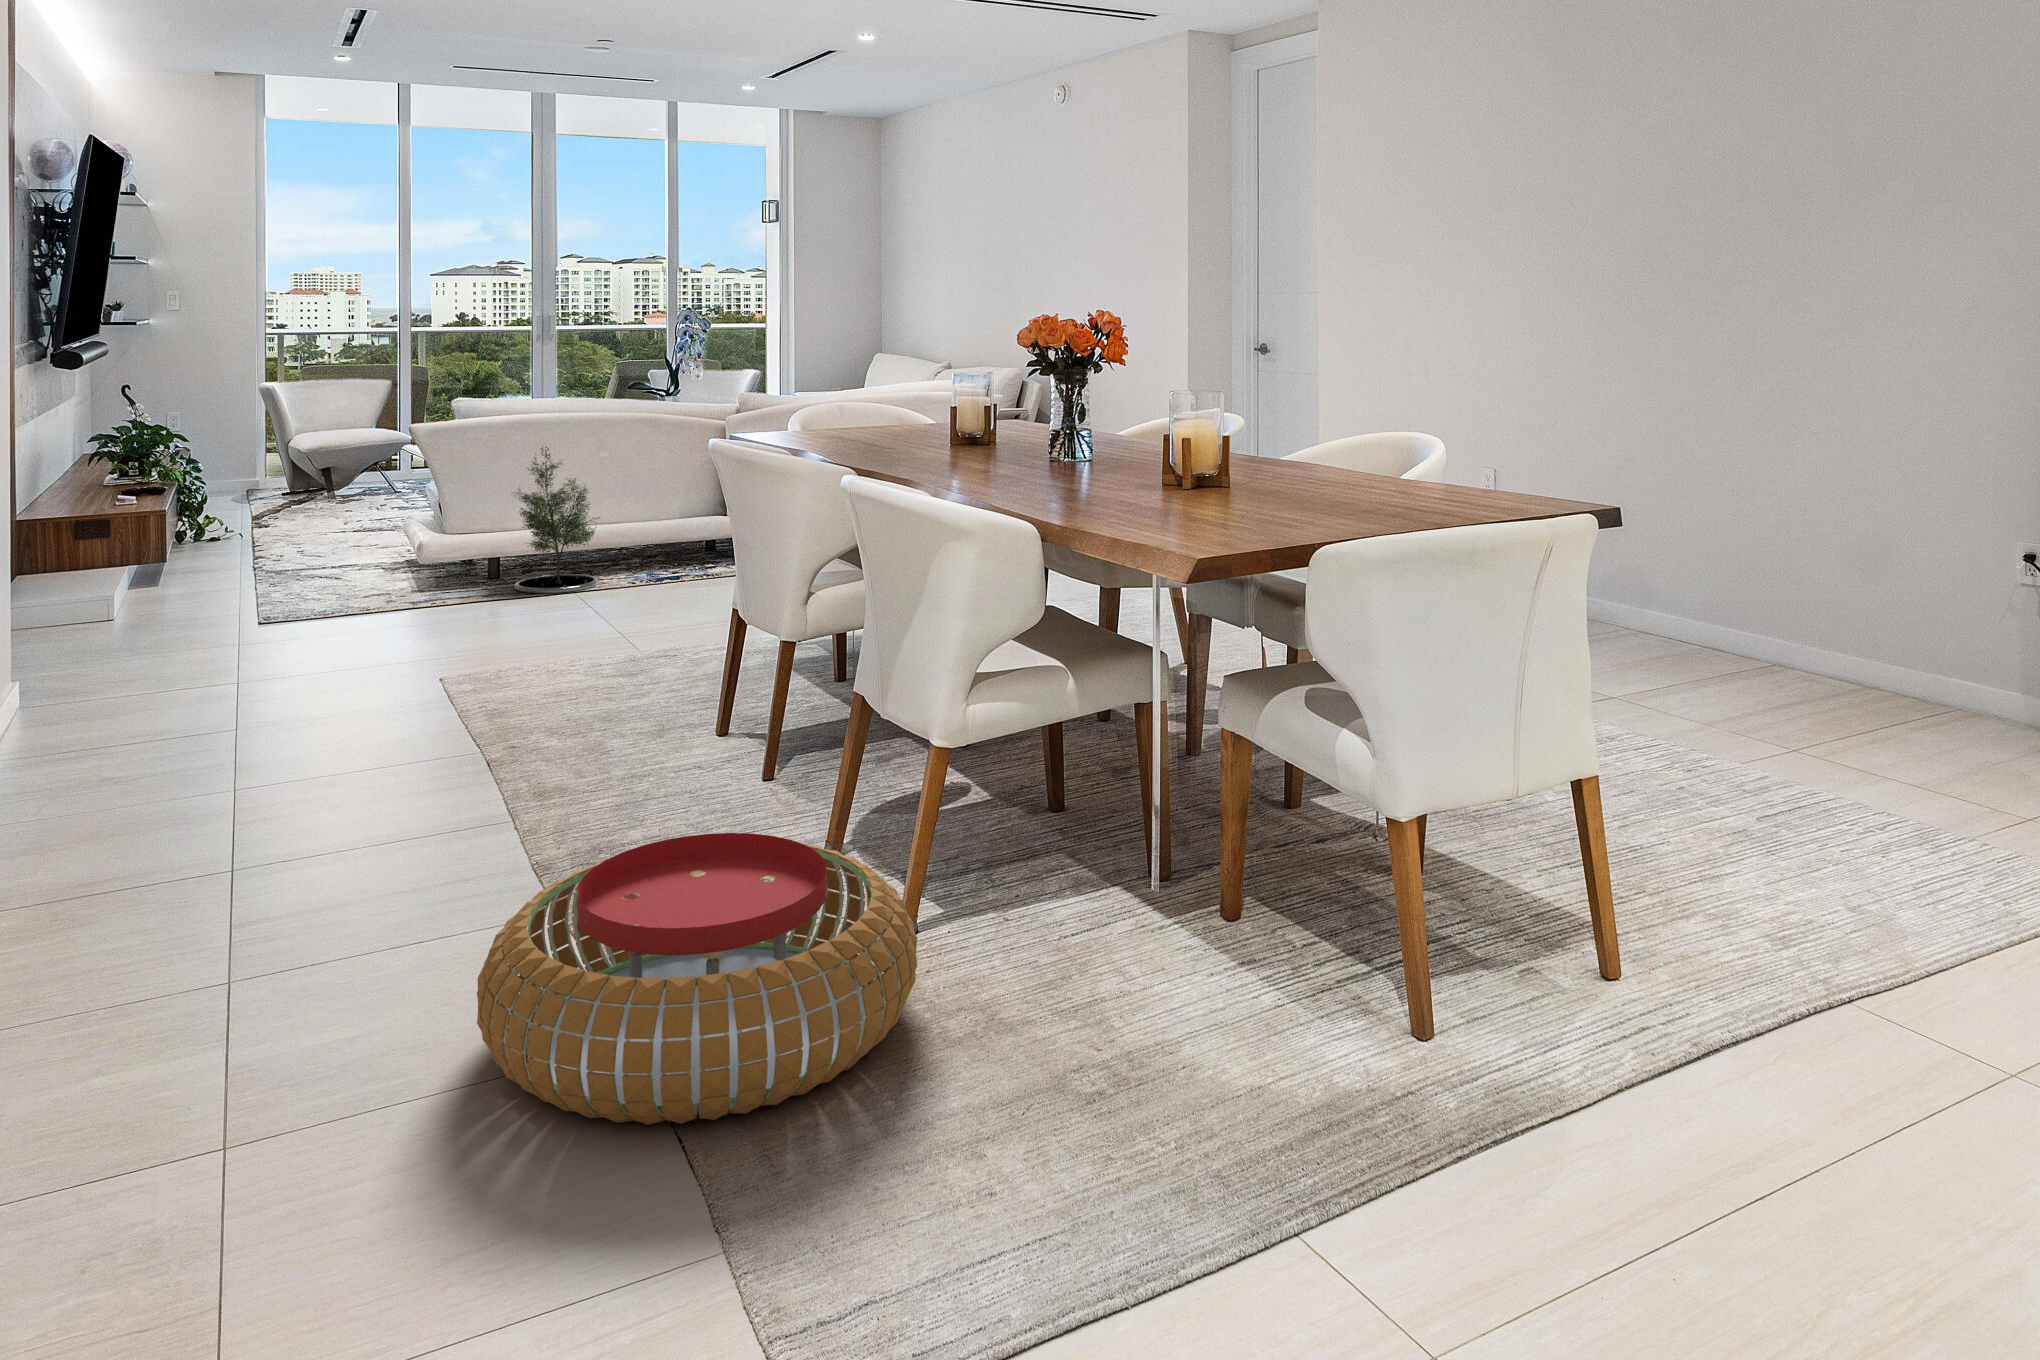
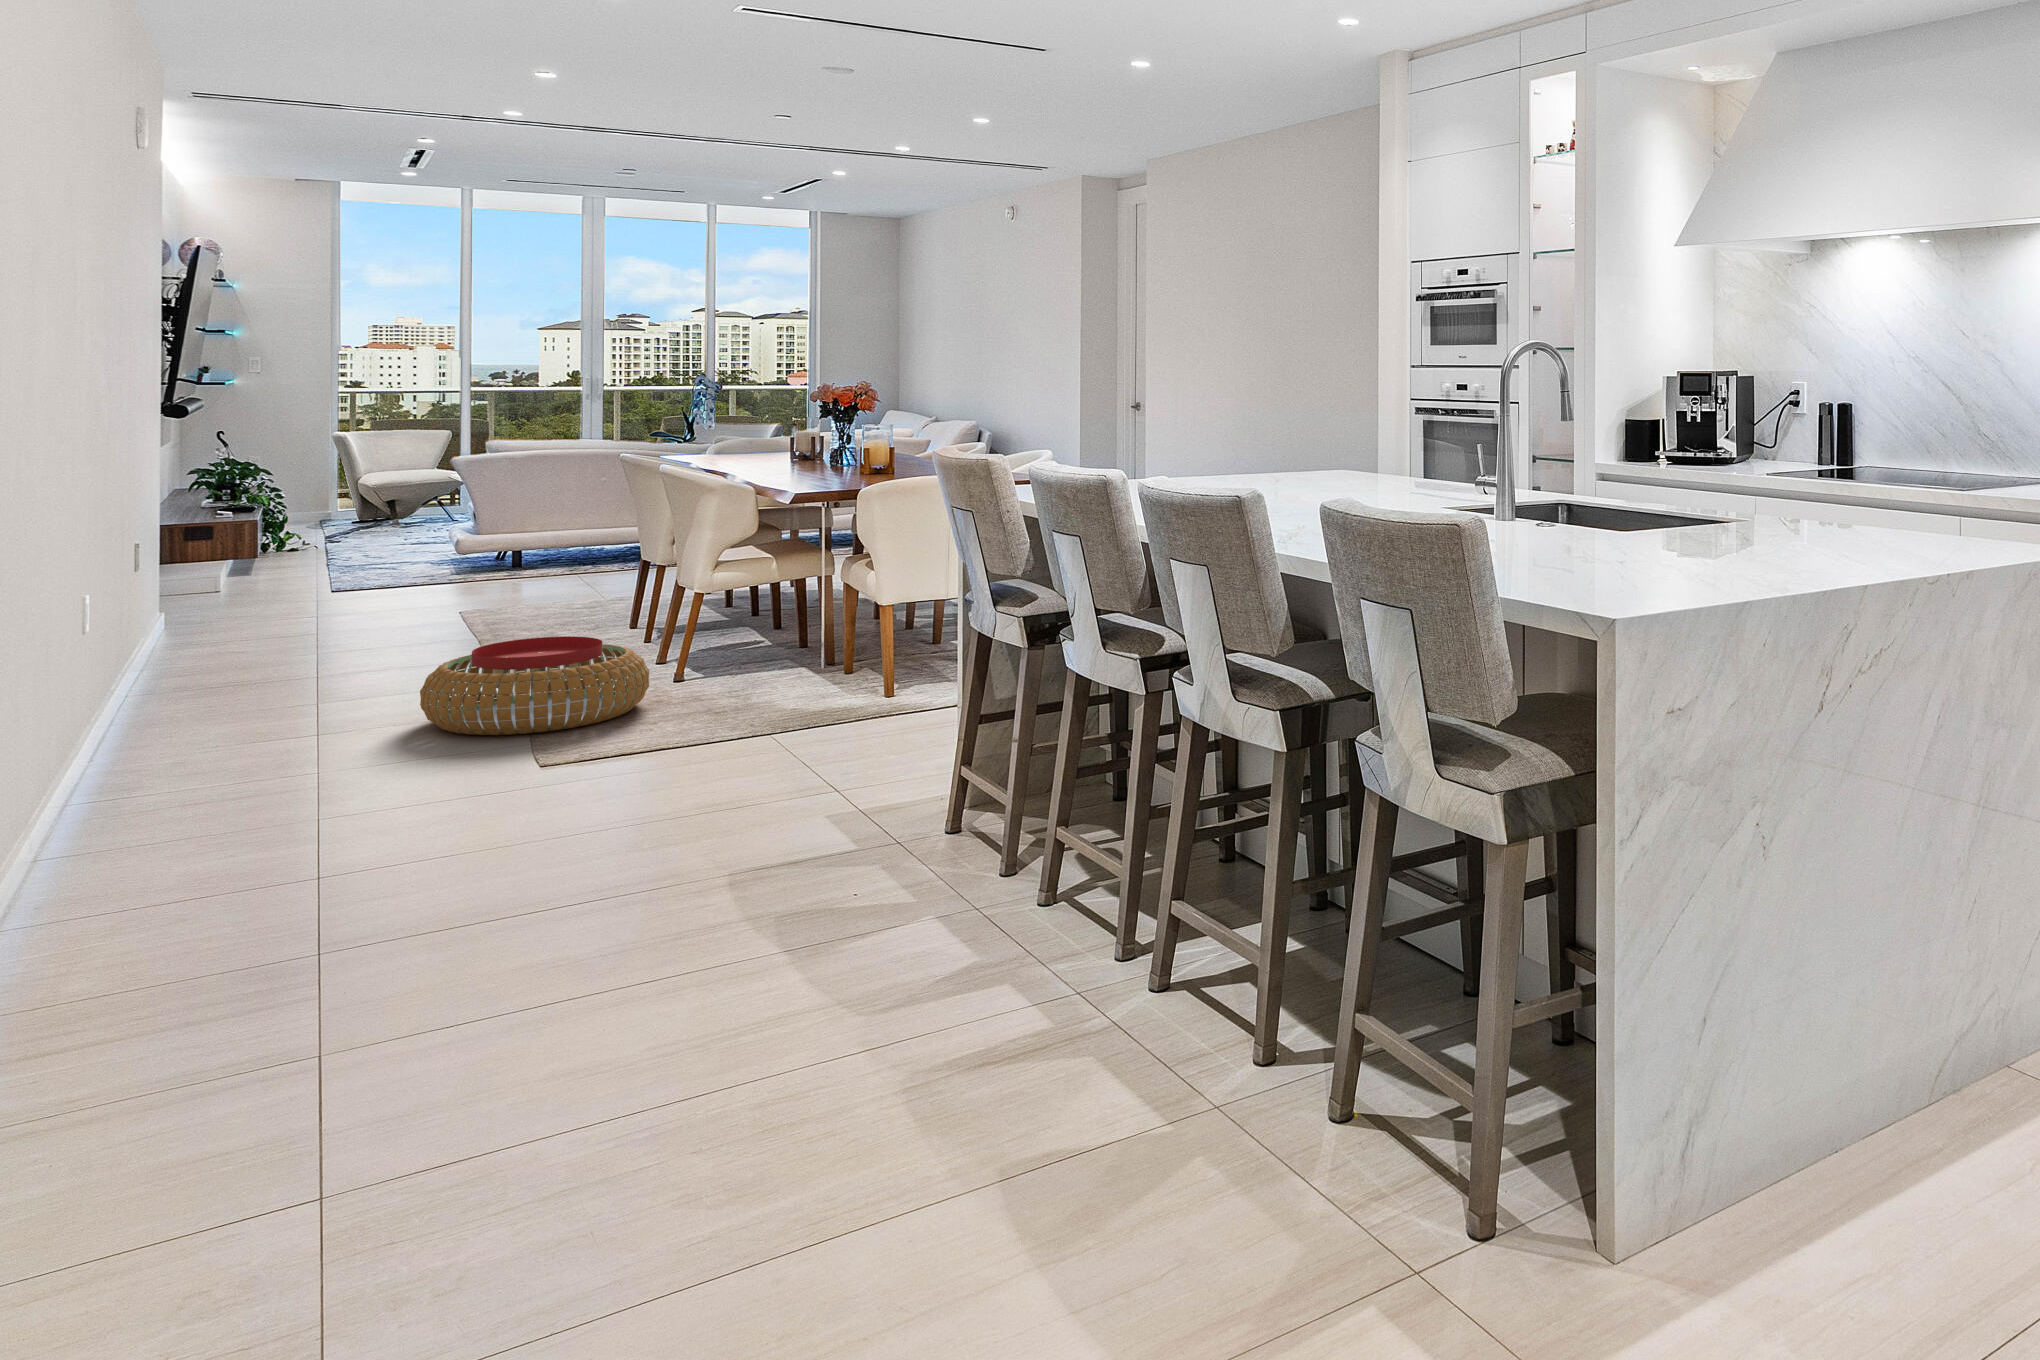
potted tree: present [514,447,600,593] -> none [526,472,599,576]

